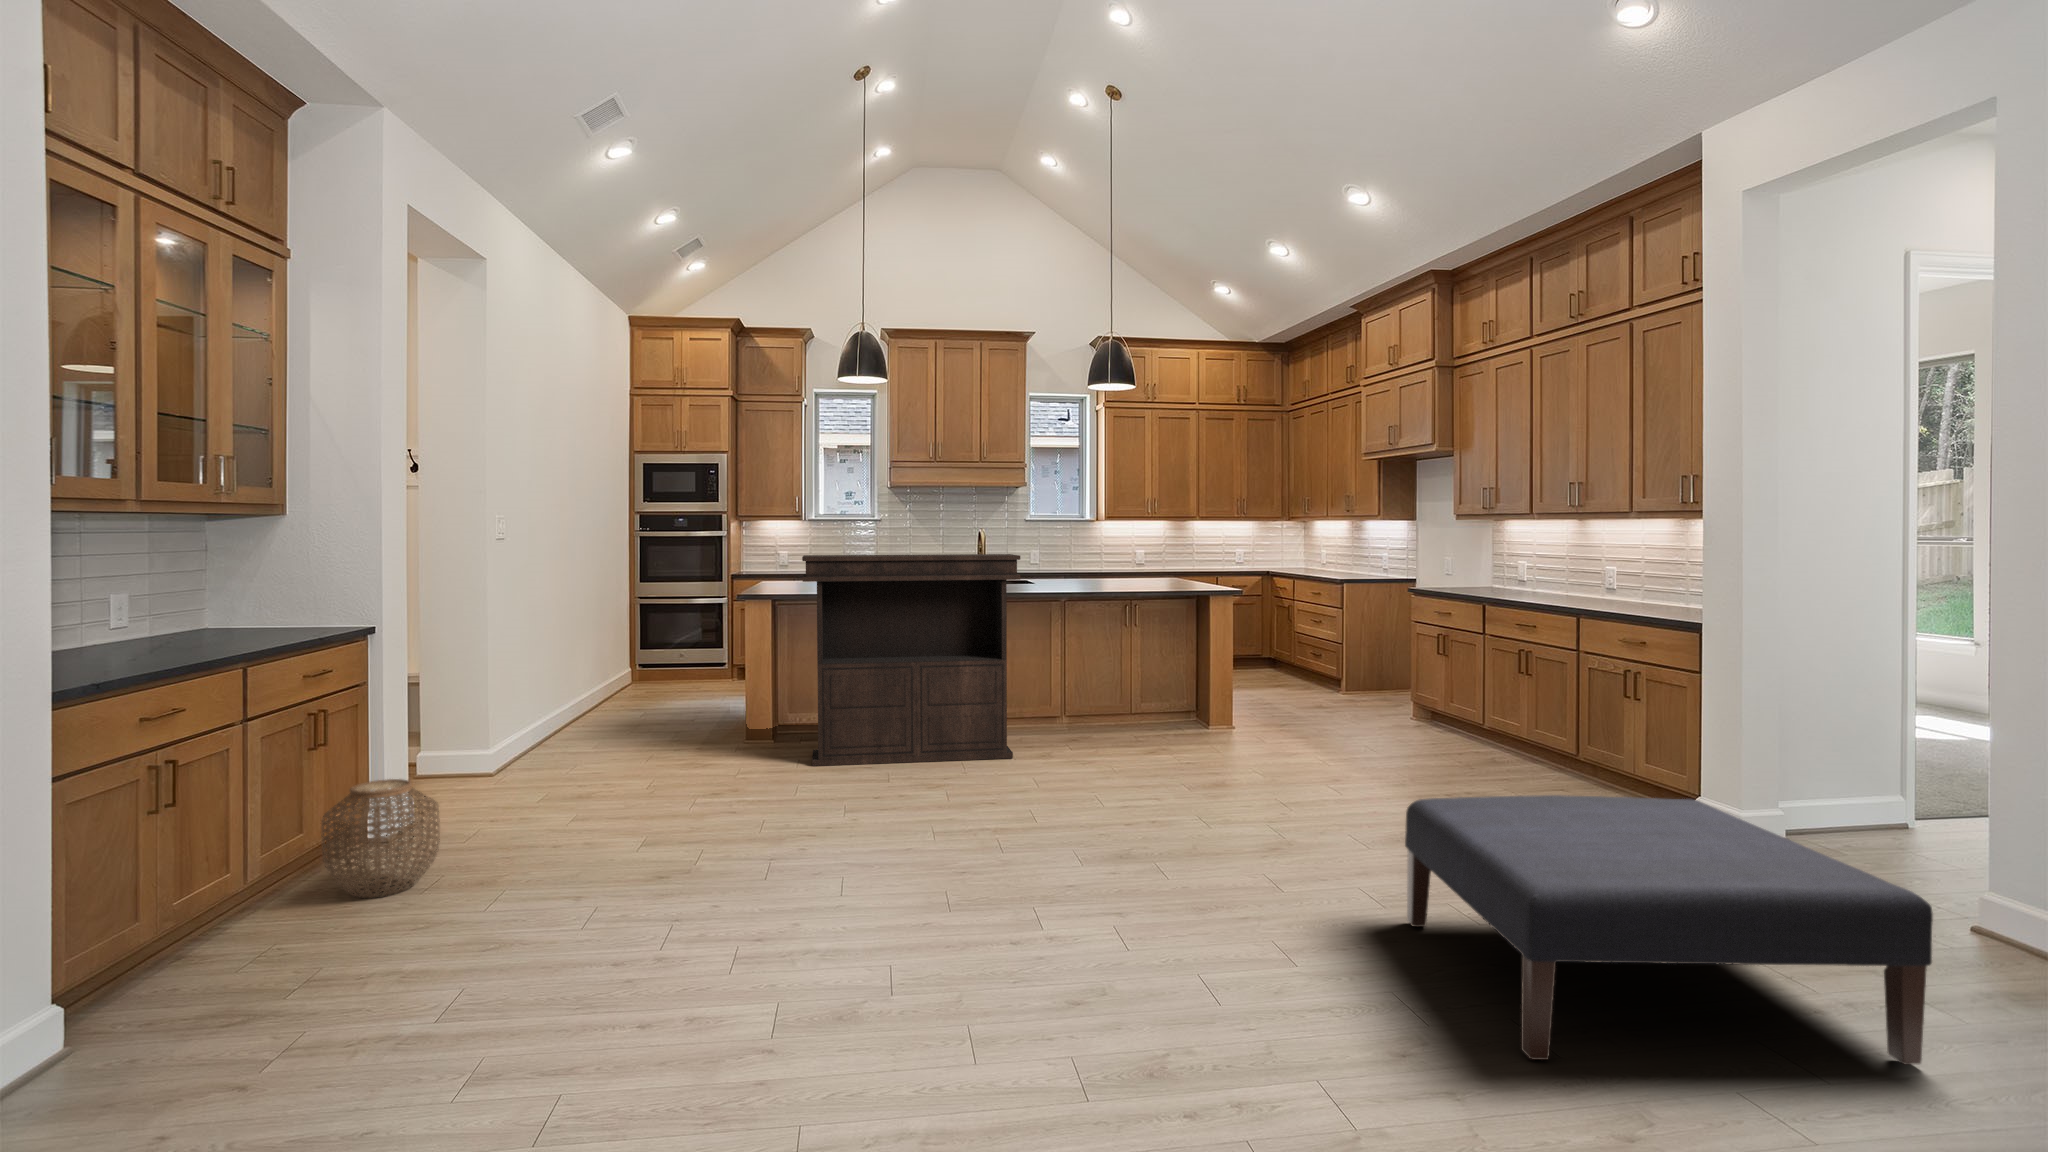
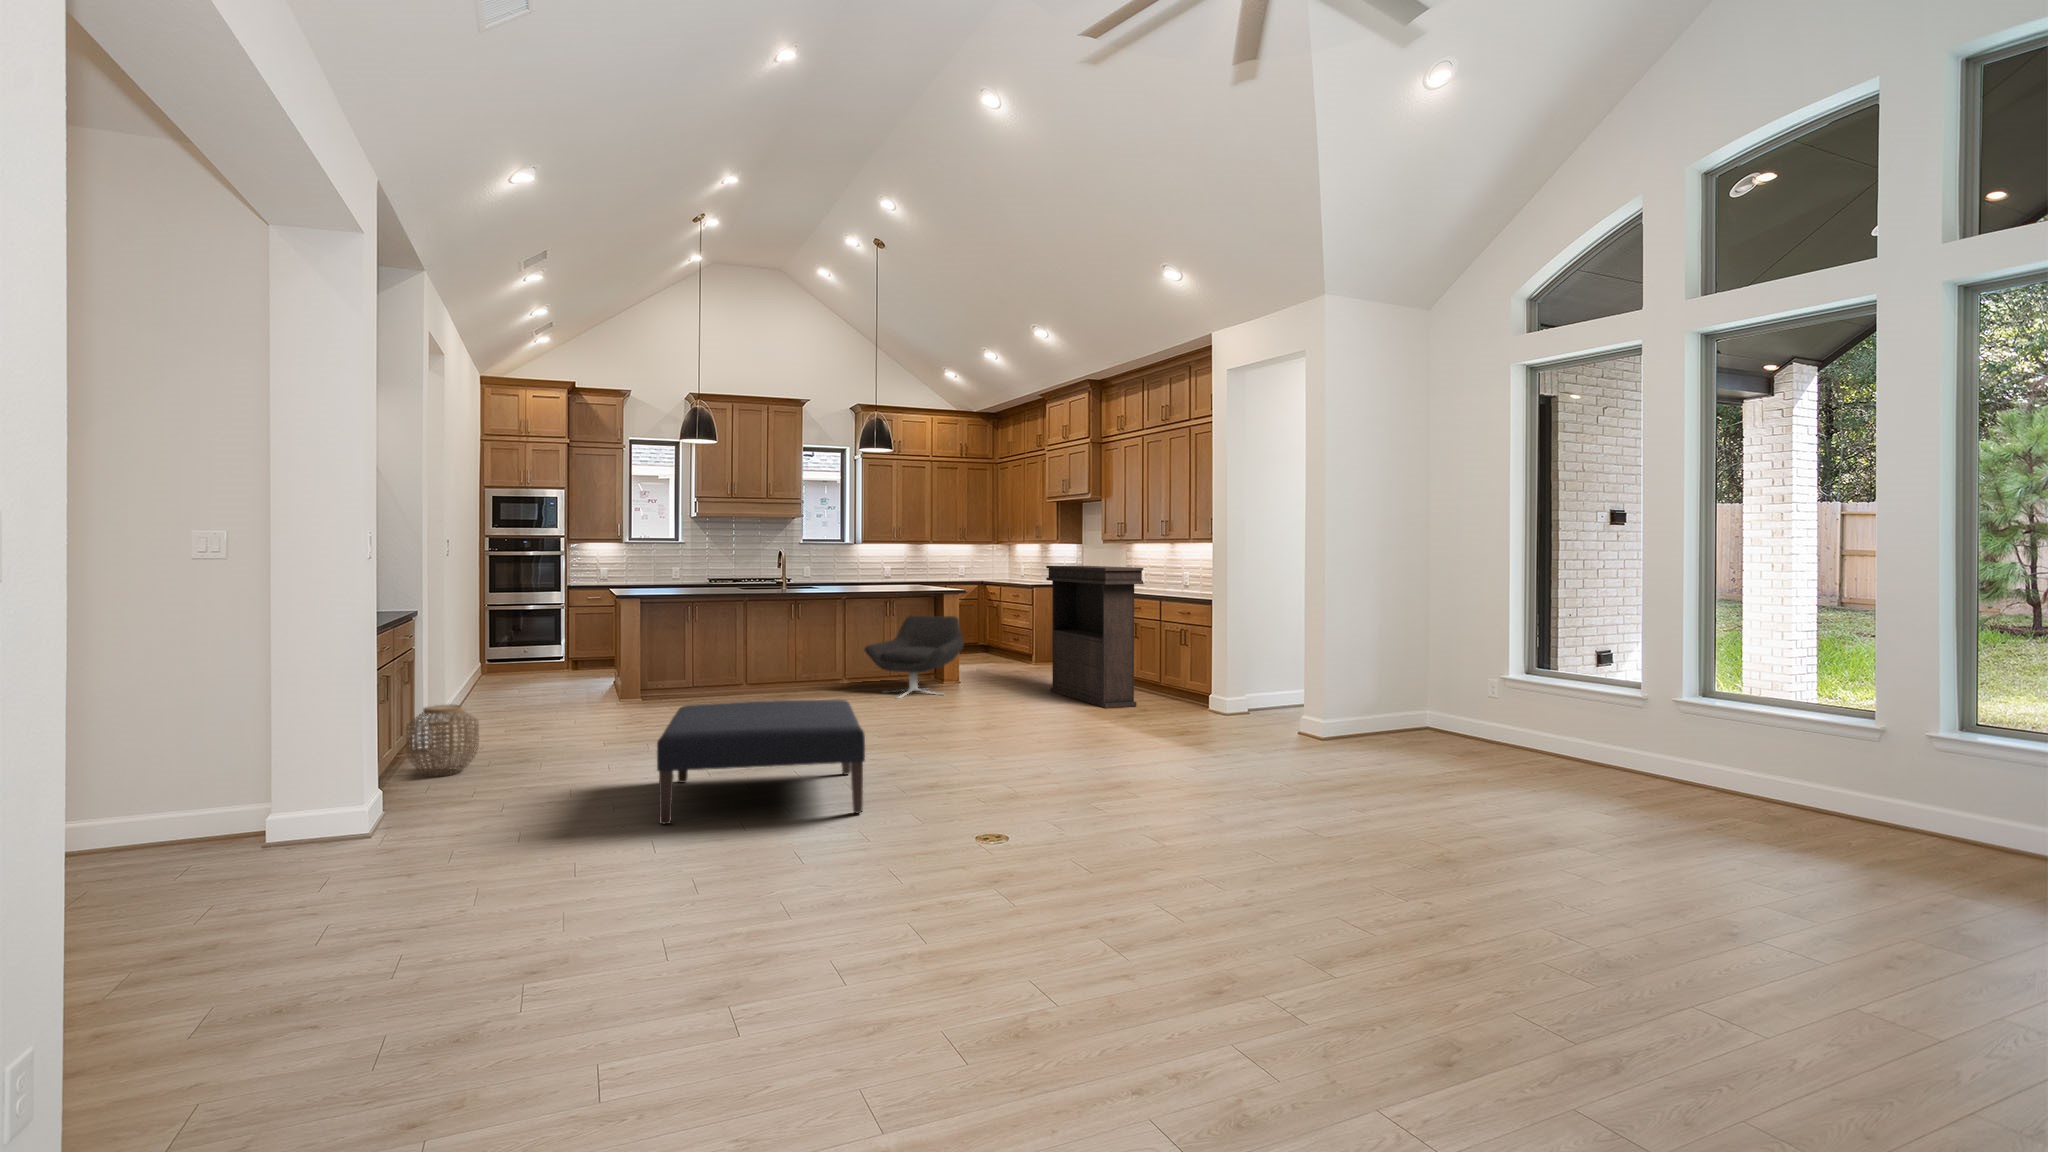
console table: present [802,554,1020,766] -> present [1046,566,1143,708]
lounge chair: none [1086,627,1236,755] -> present [864,616,964,698]
ottoman: present [1405,795,1933,1065] -> present [657,700,865,824]

